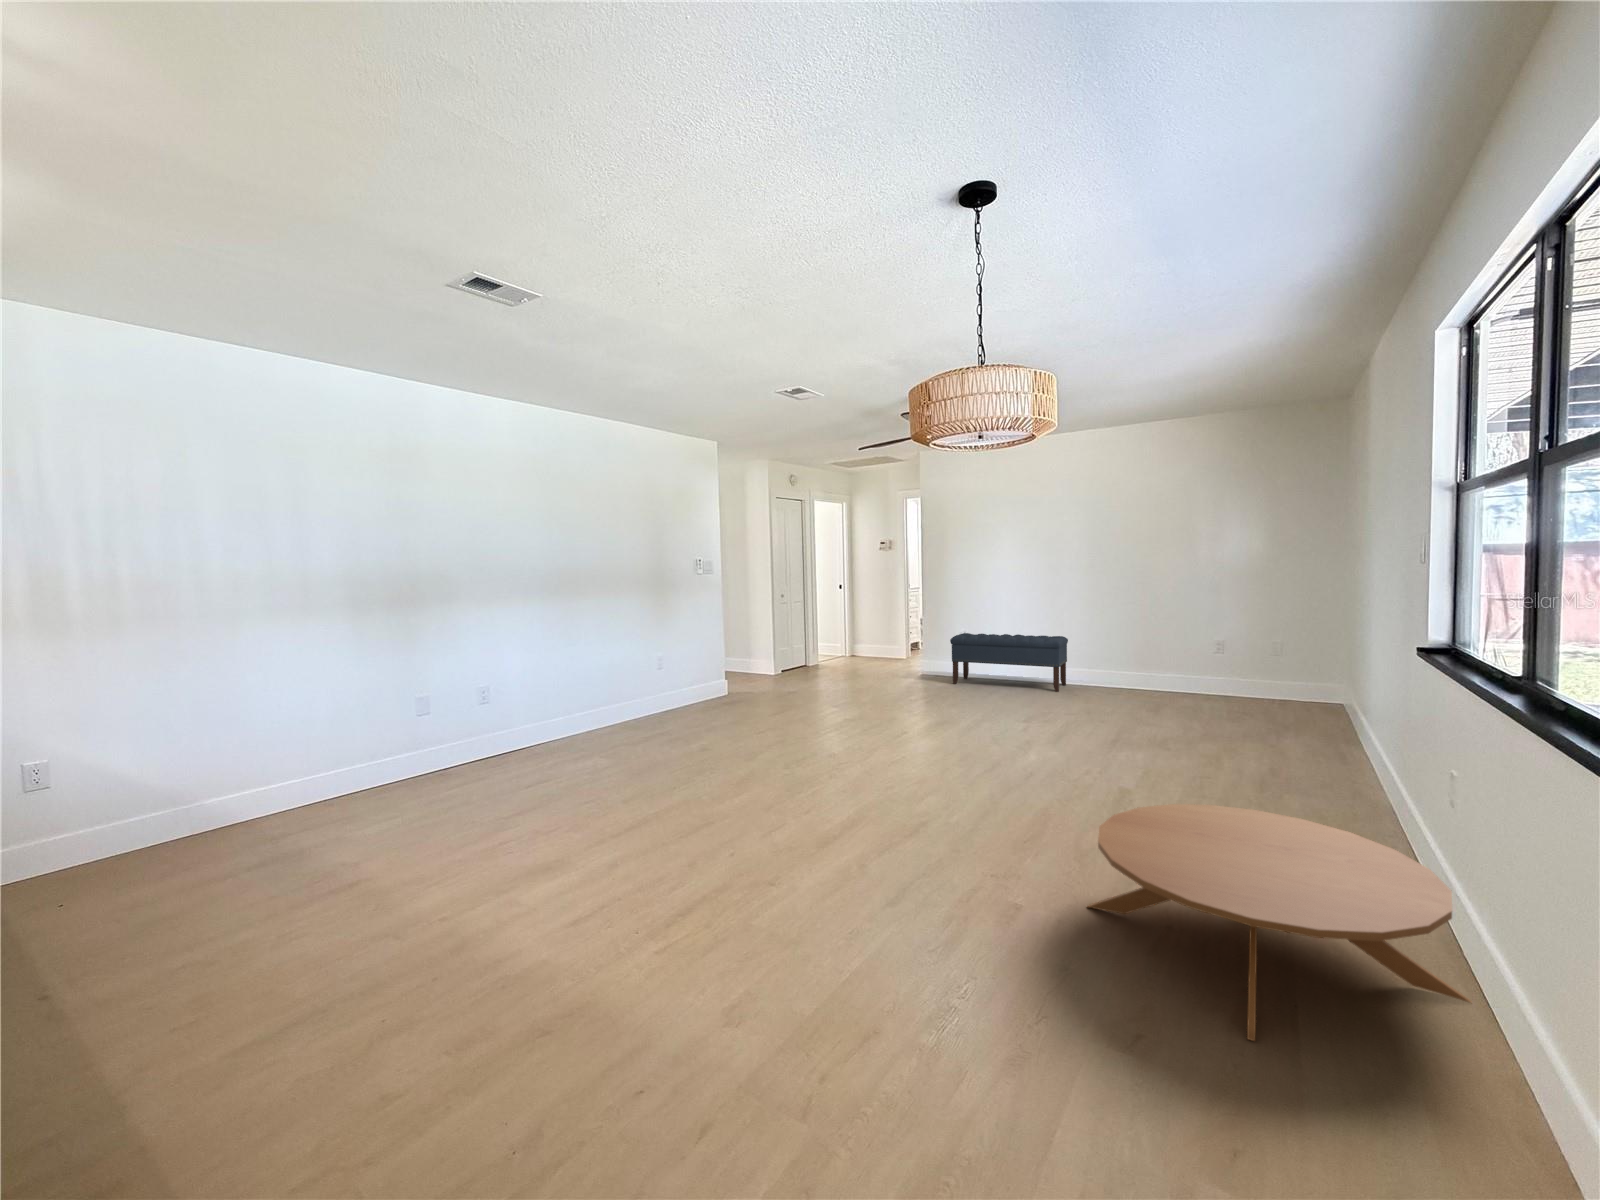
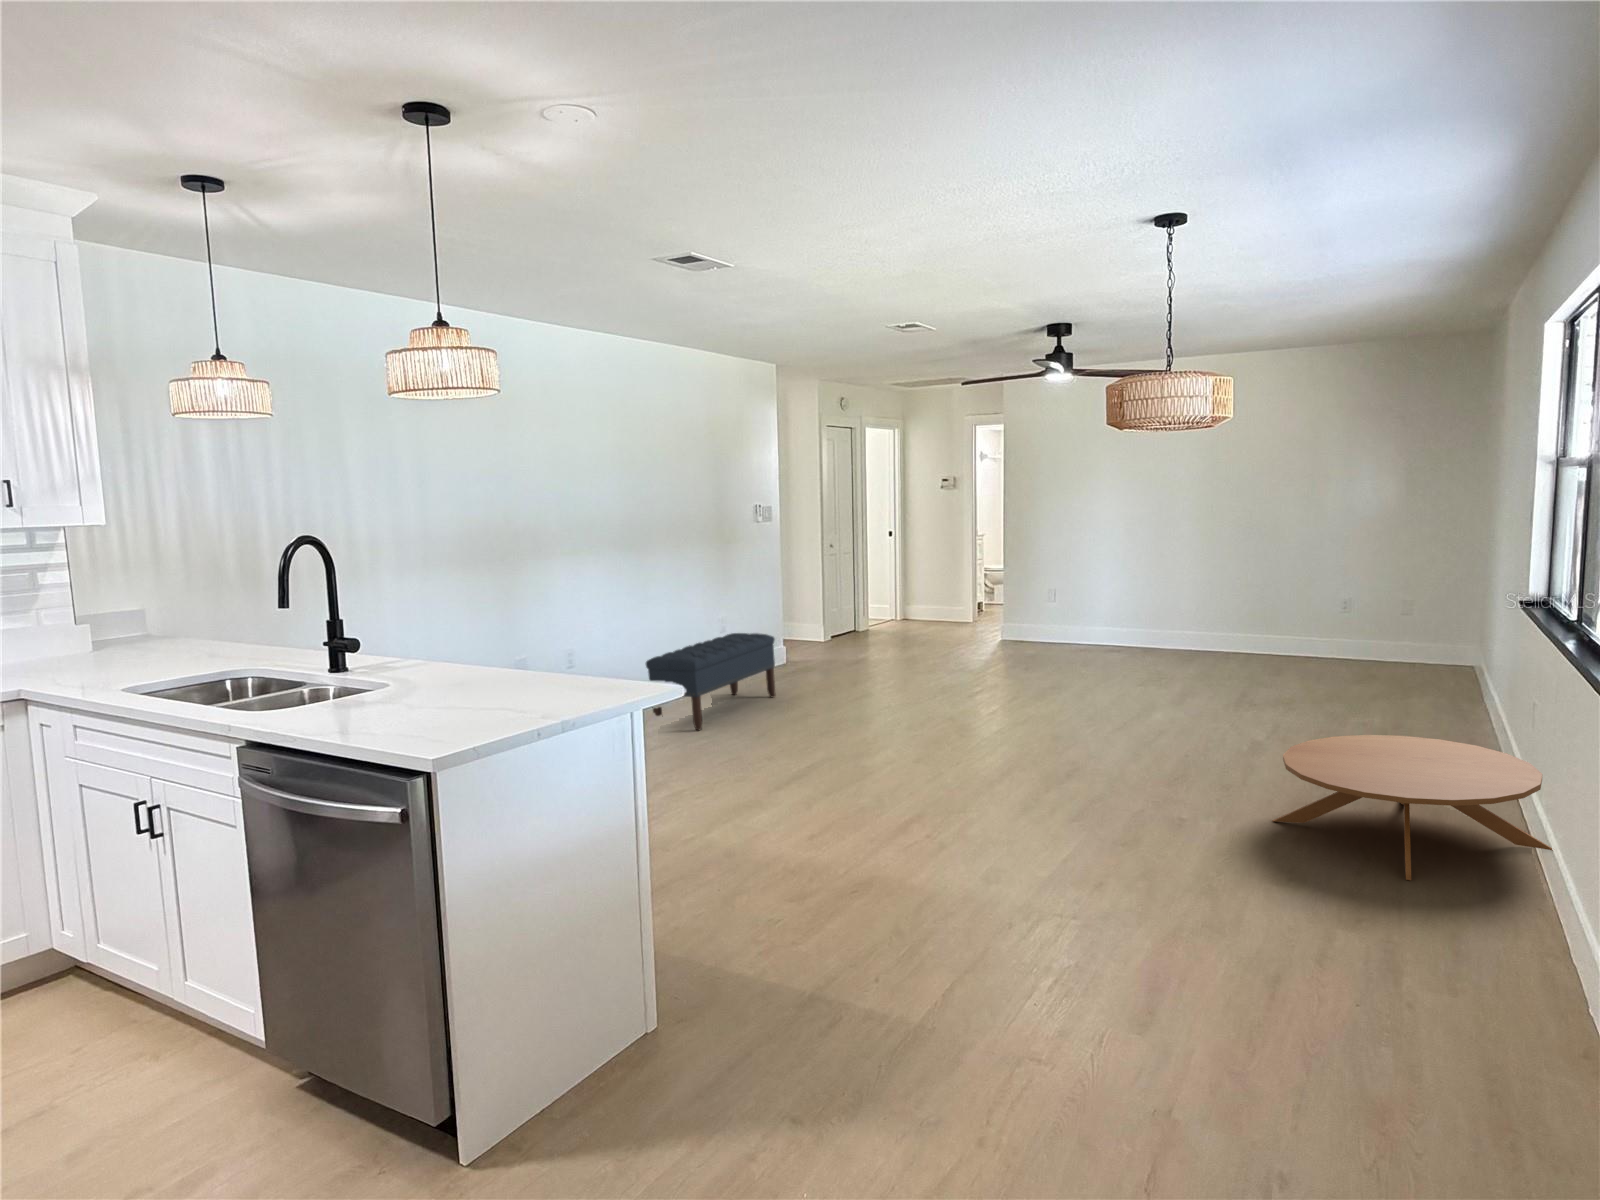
bench: present [950,633,1068,691] -> present [646,633,776,731]

